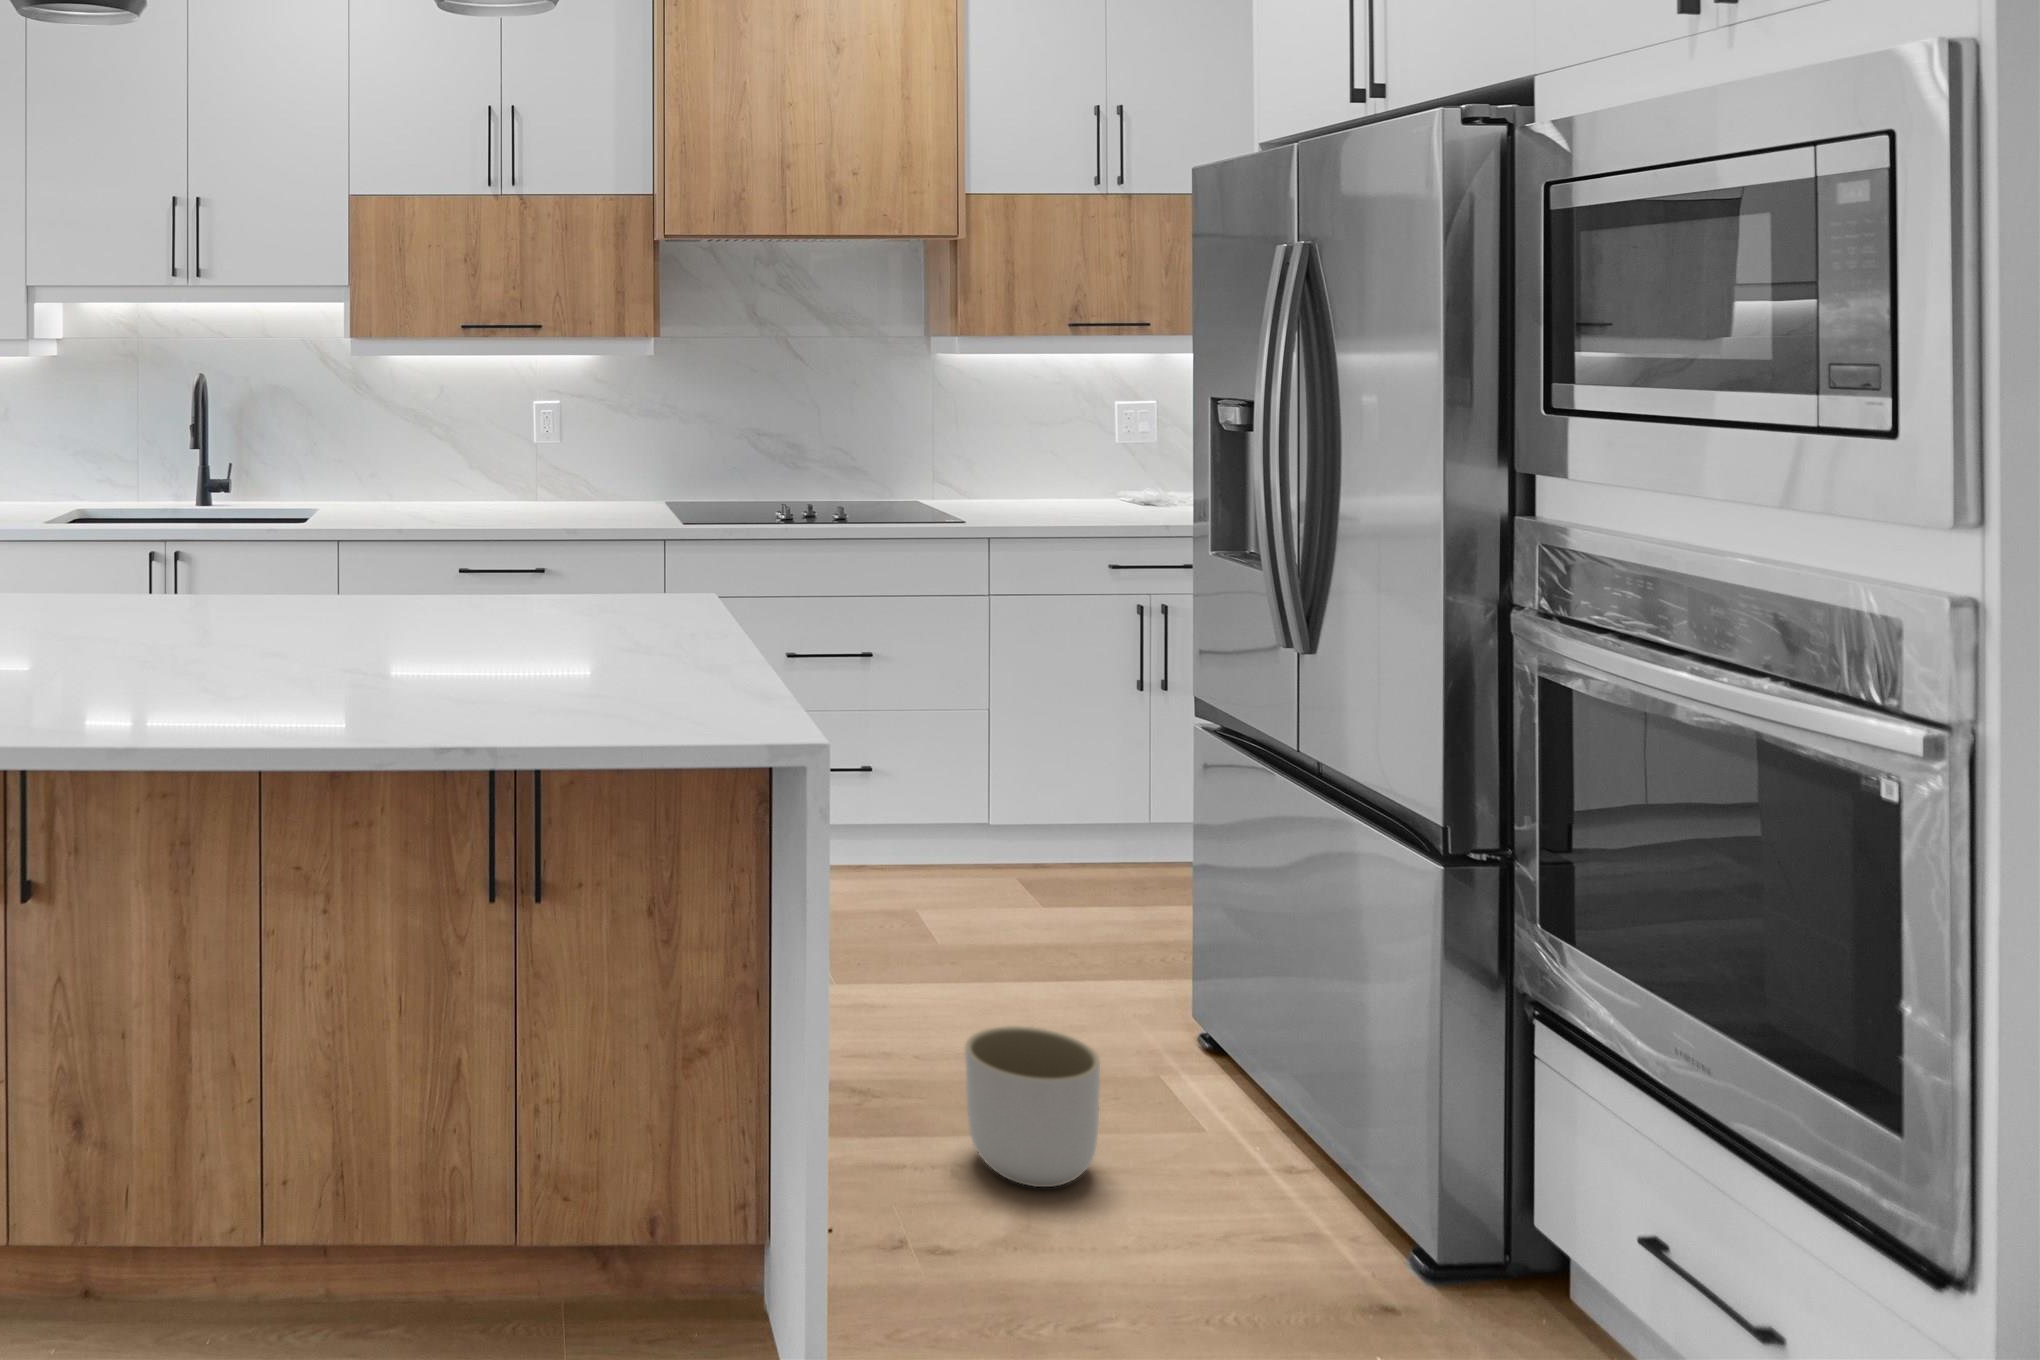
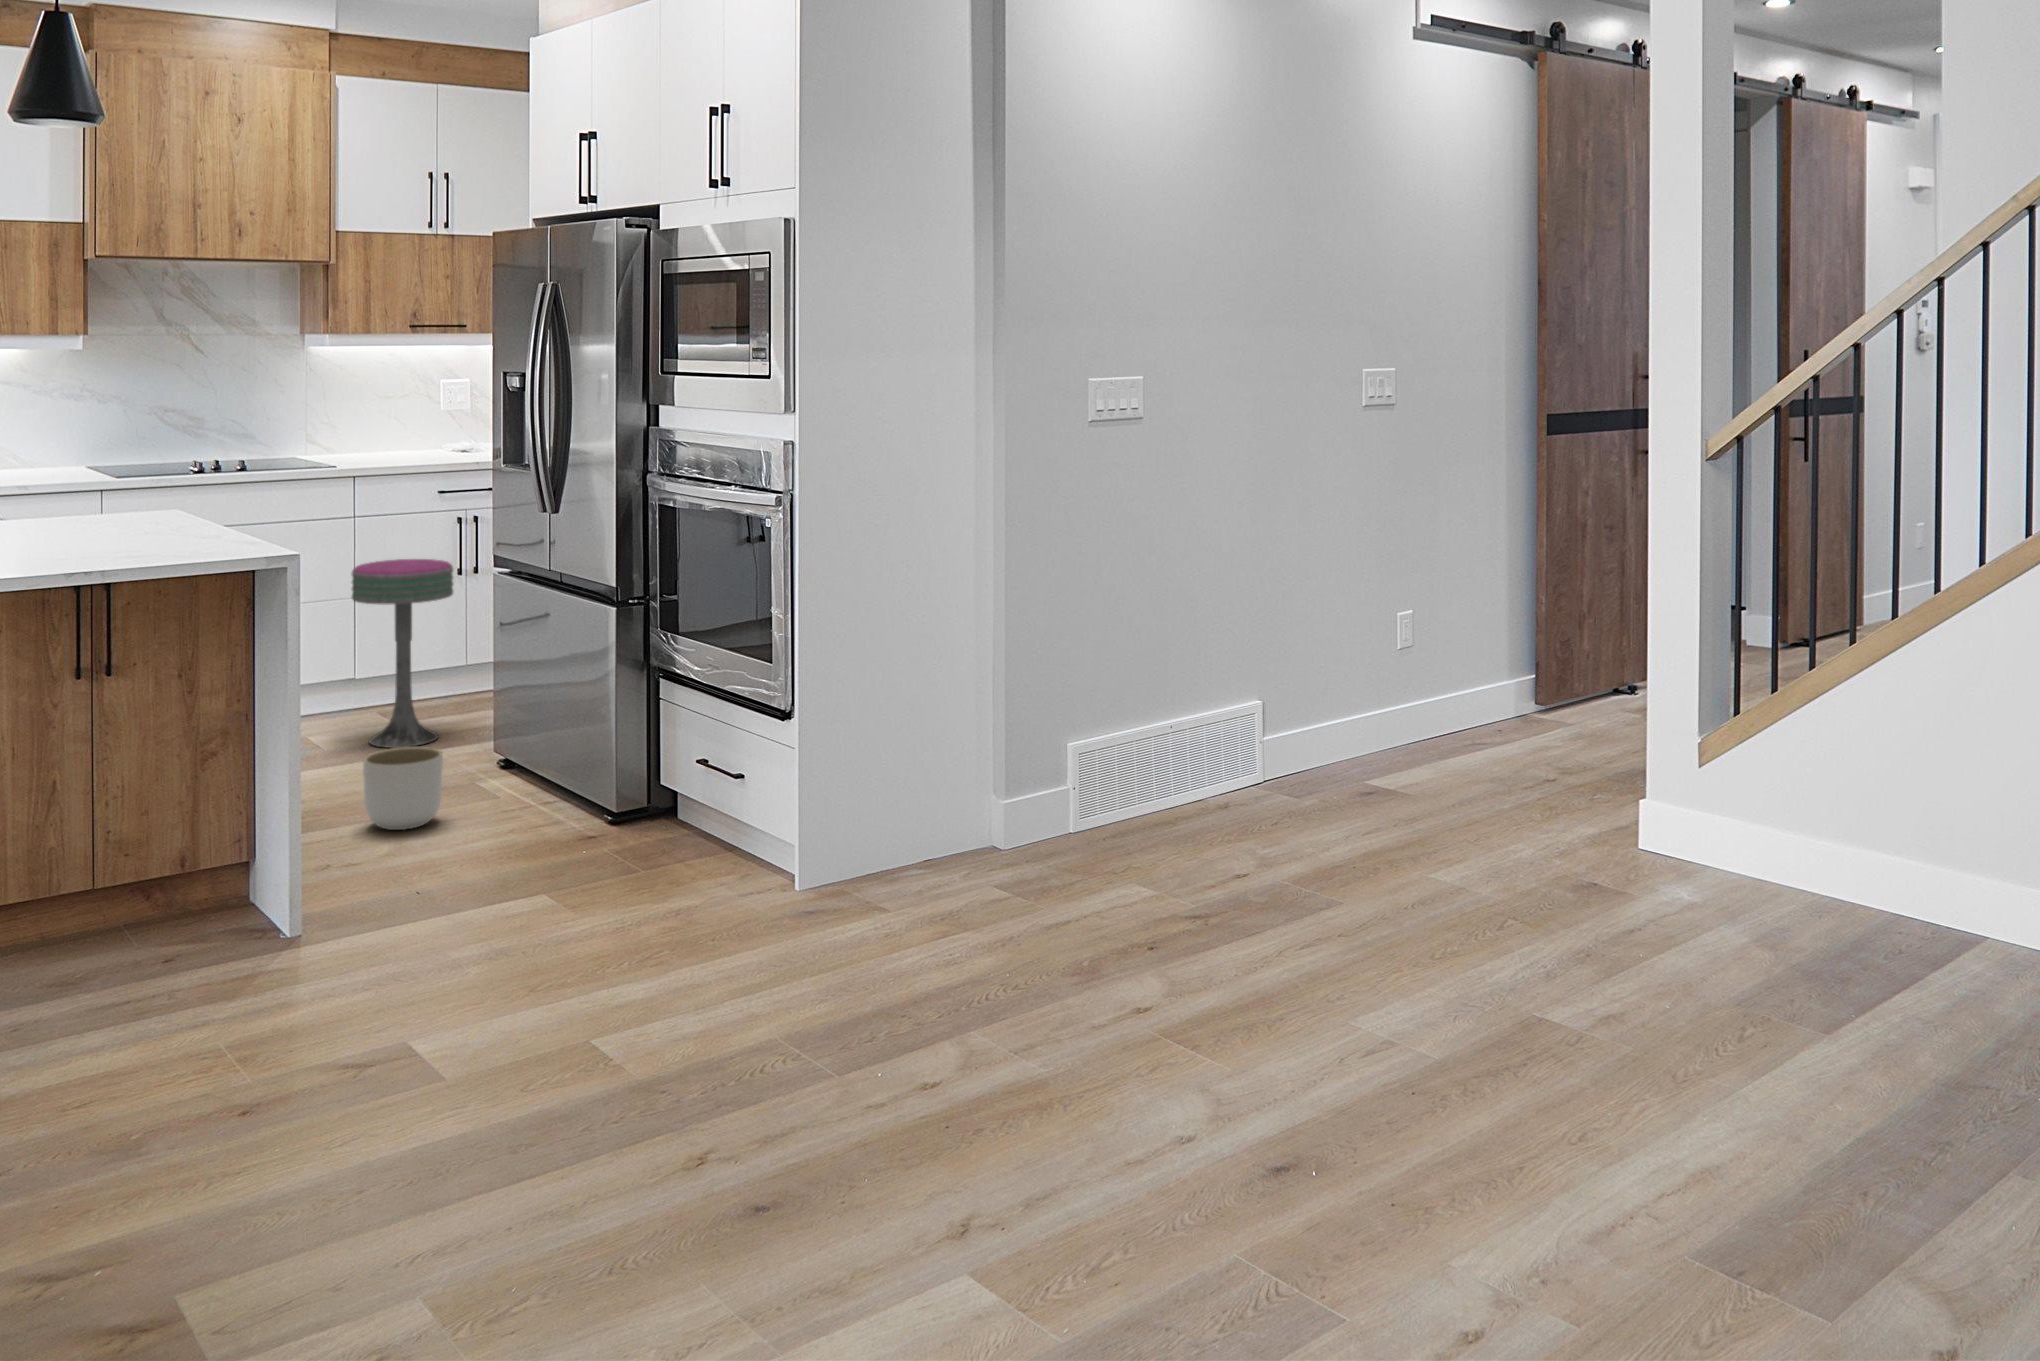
bar stool: none [973,671,1126,969] -> present [352,559,453,748]

